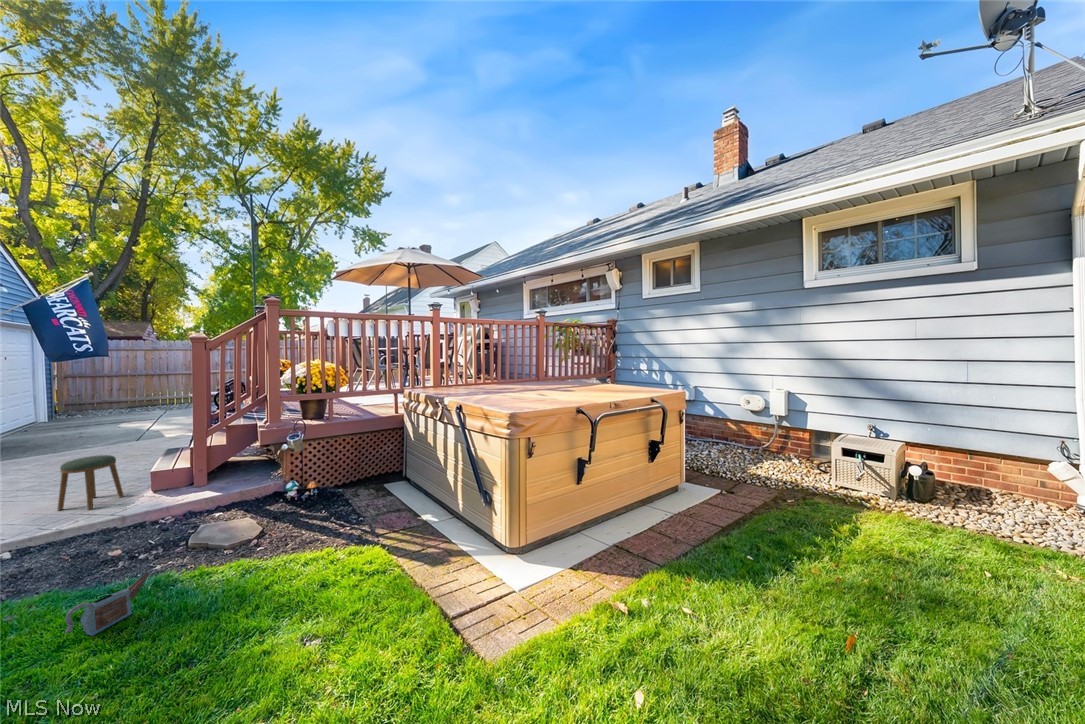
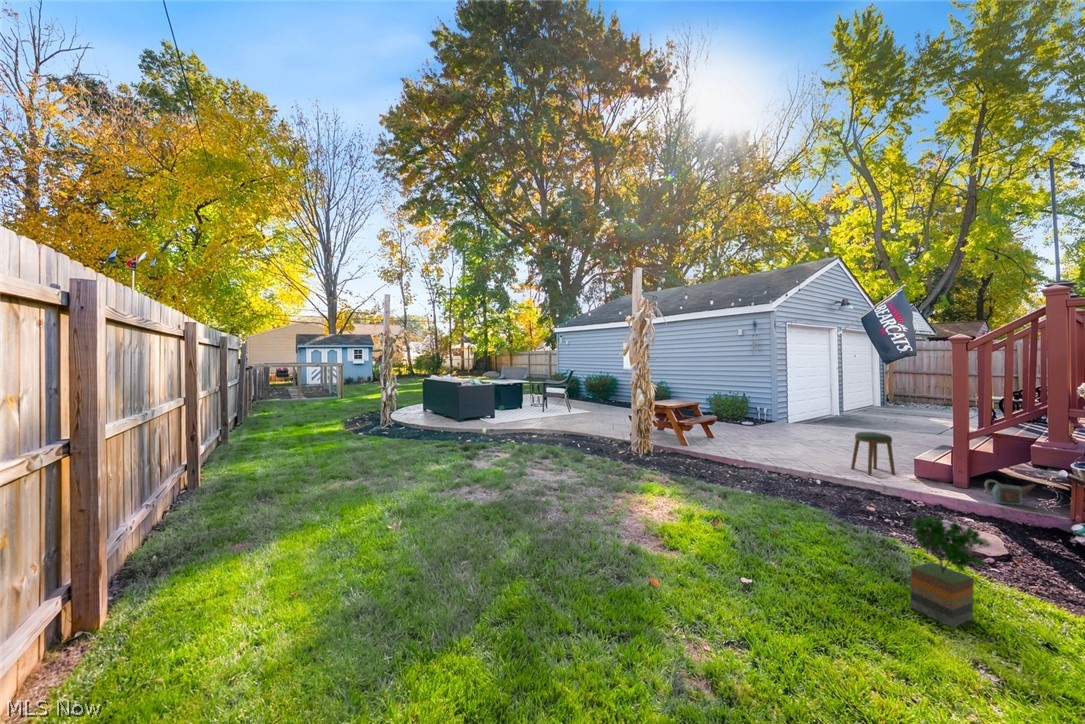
potted tree: none [209,532,285,644] -> present [910,517,990,627]
watering can: present [65,574,150,636] -> present [984,480,1036,505]

